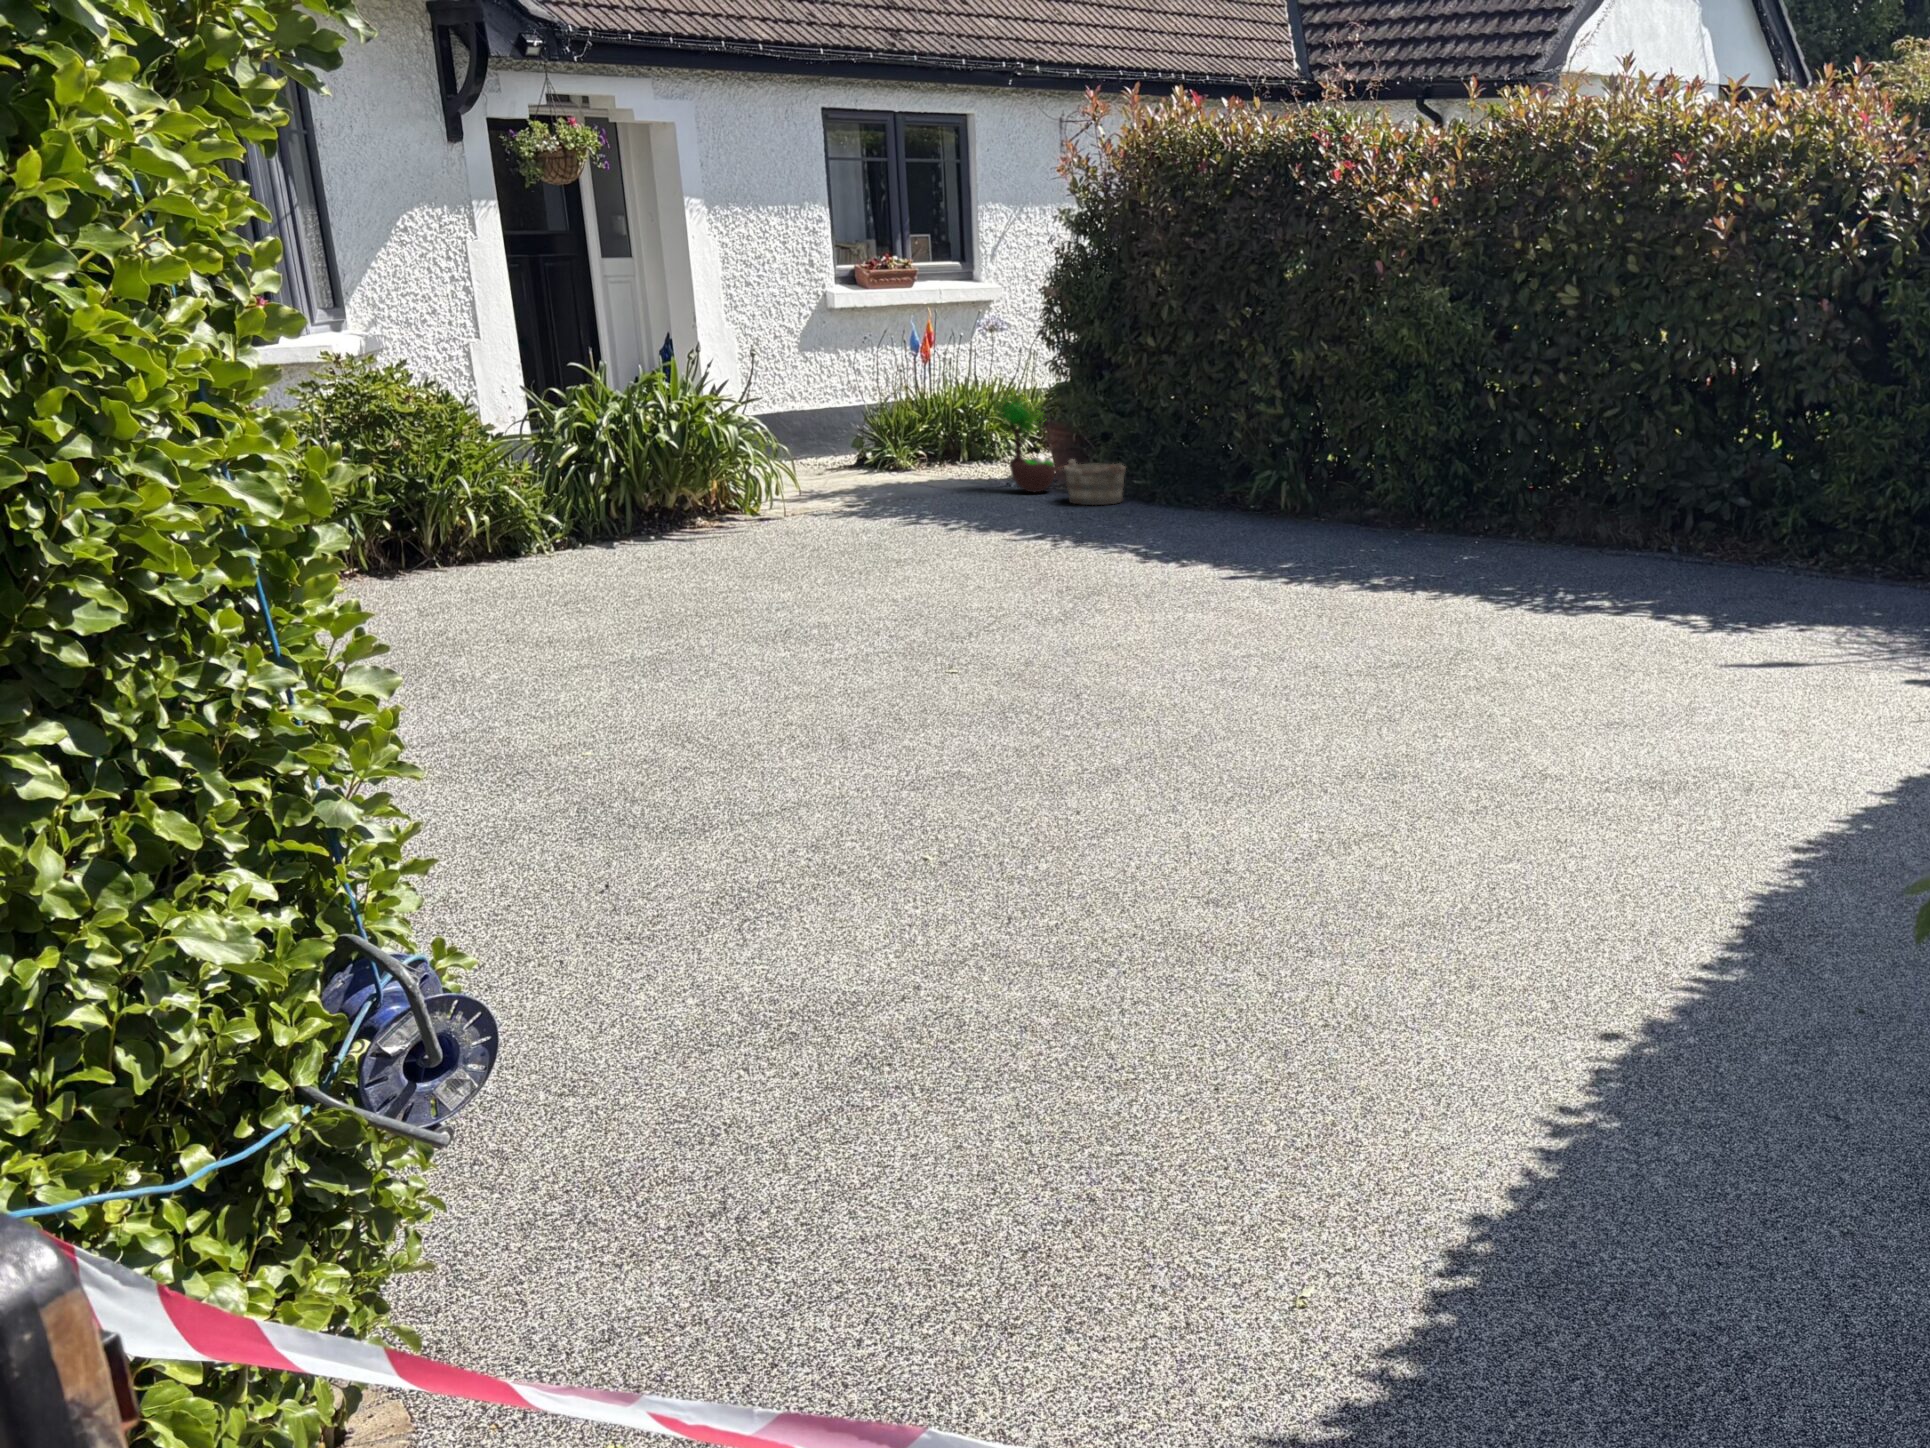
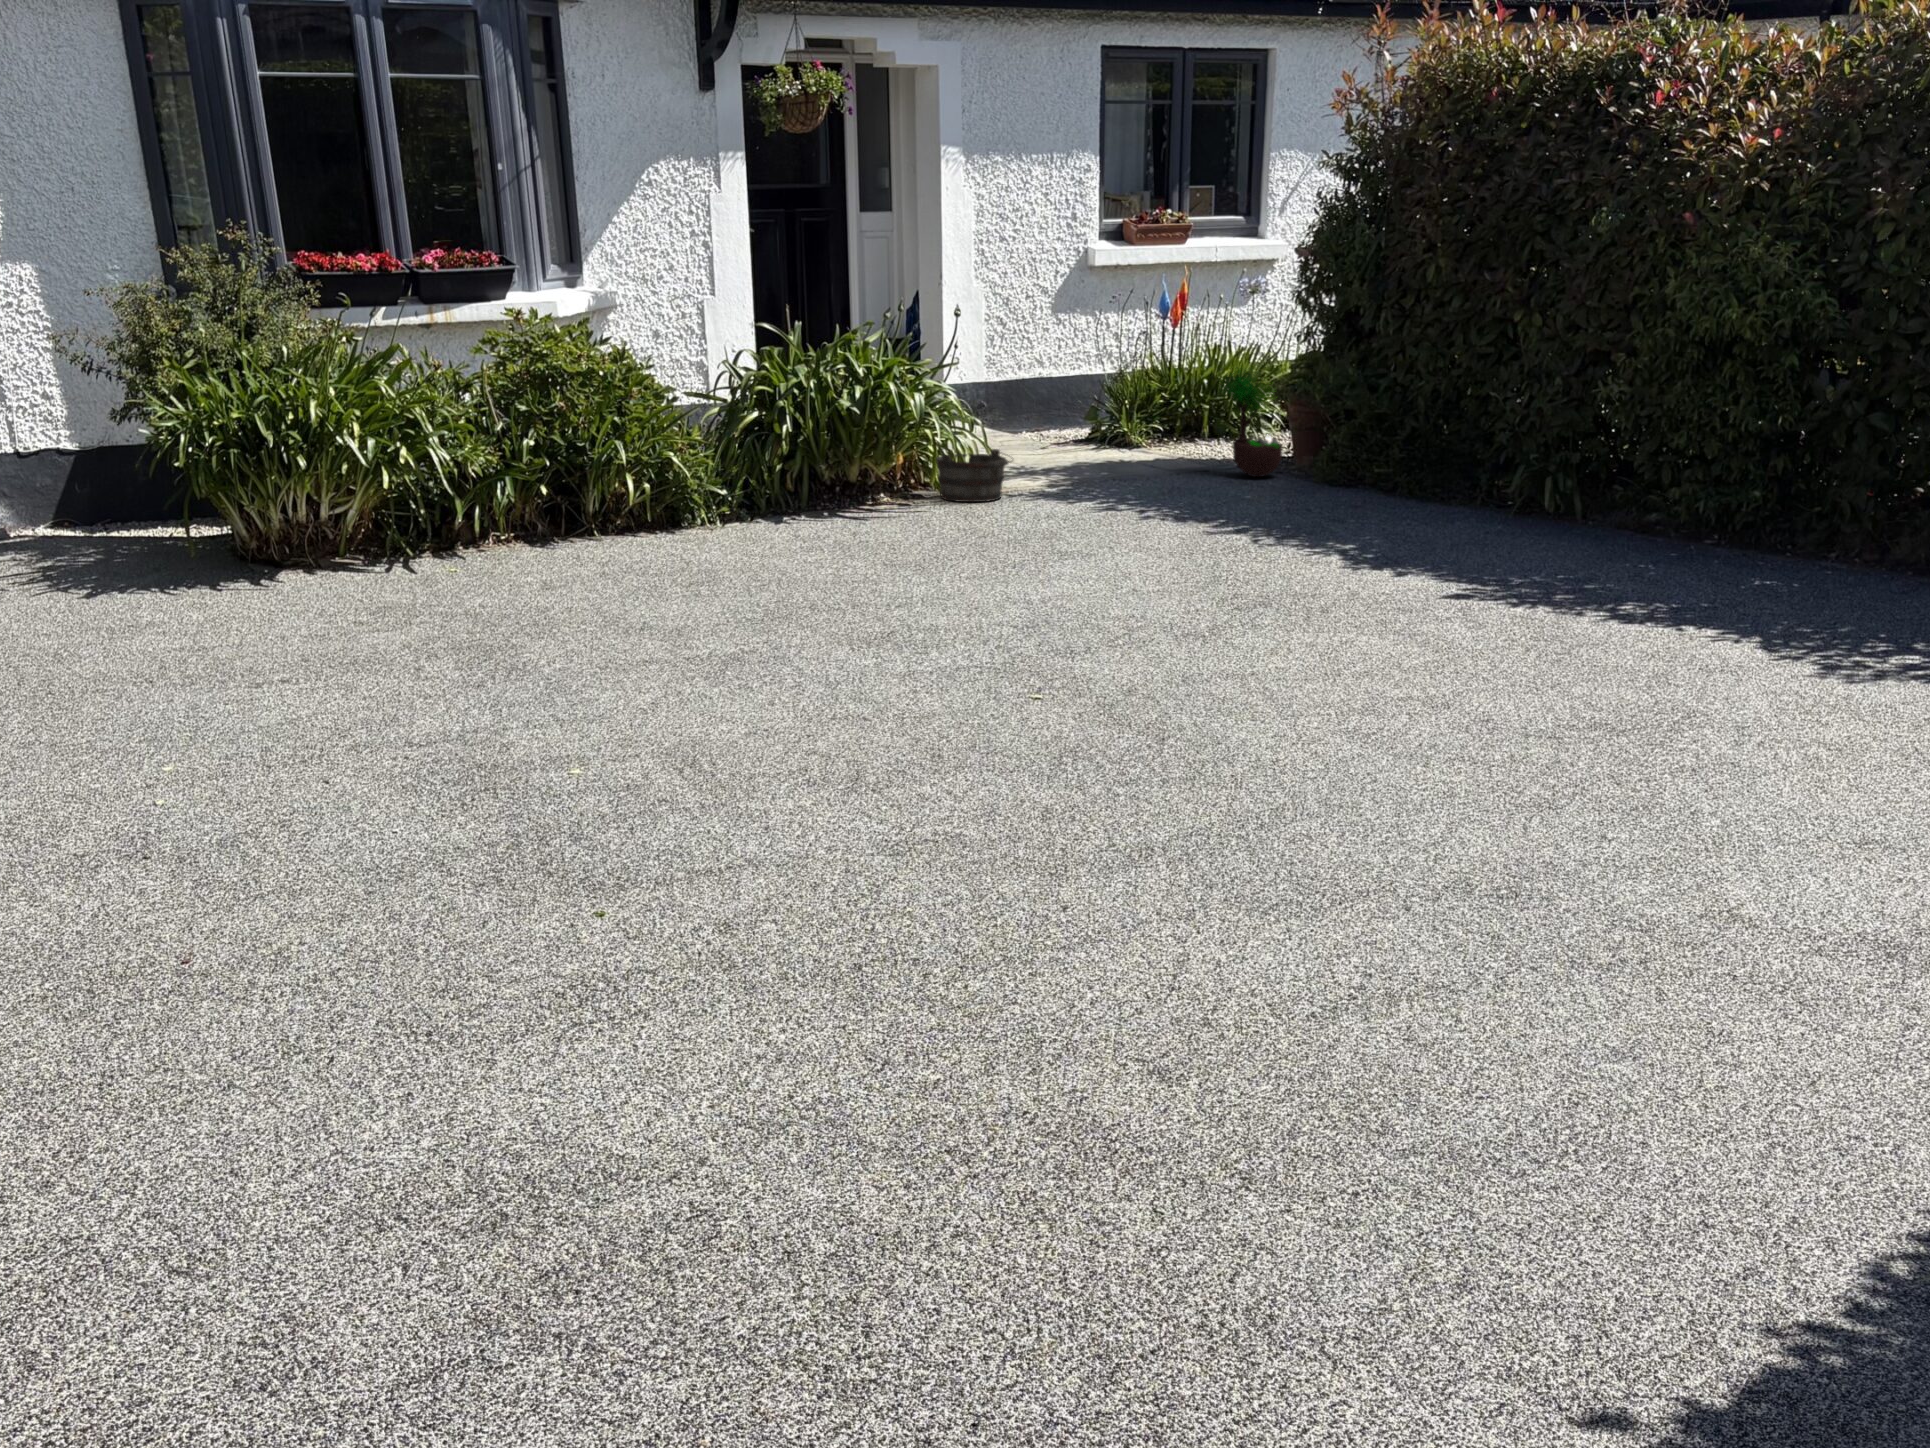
bucket: present [1058,460,1126,505] -> present [936,449,1010,502]

